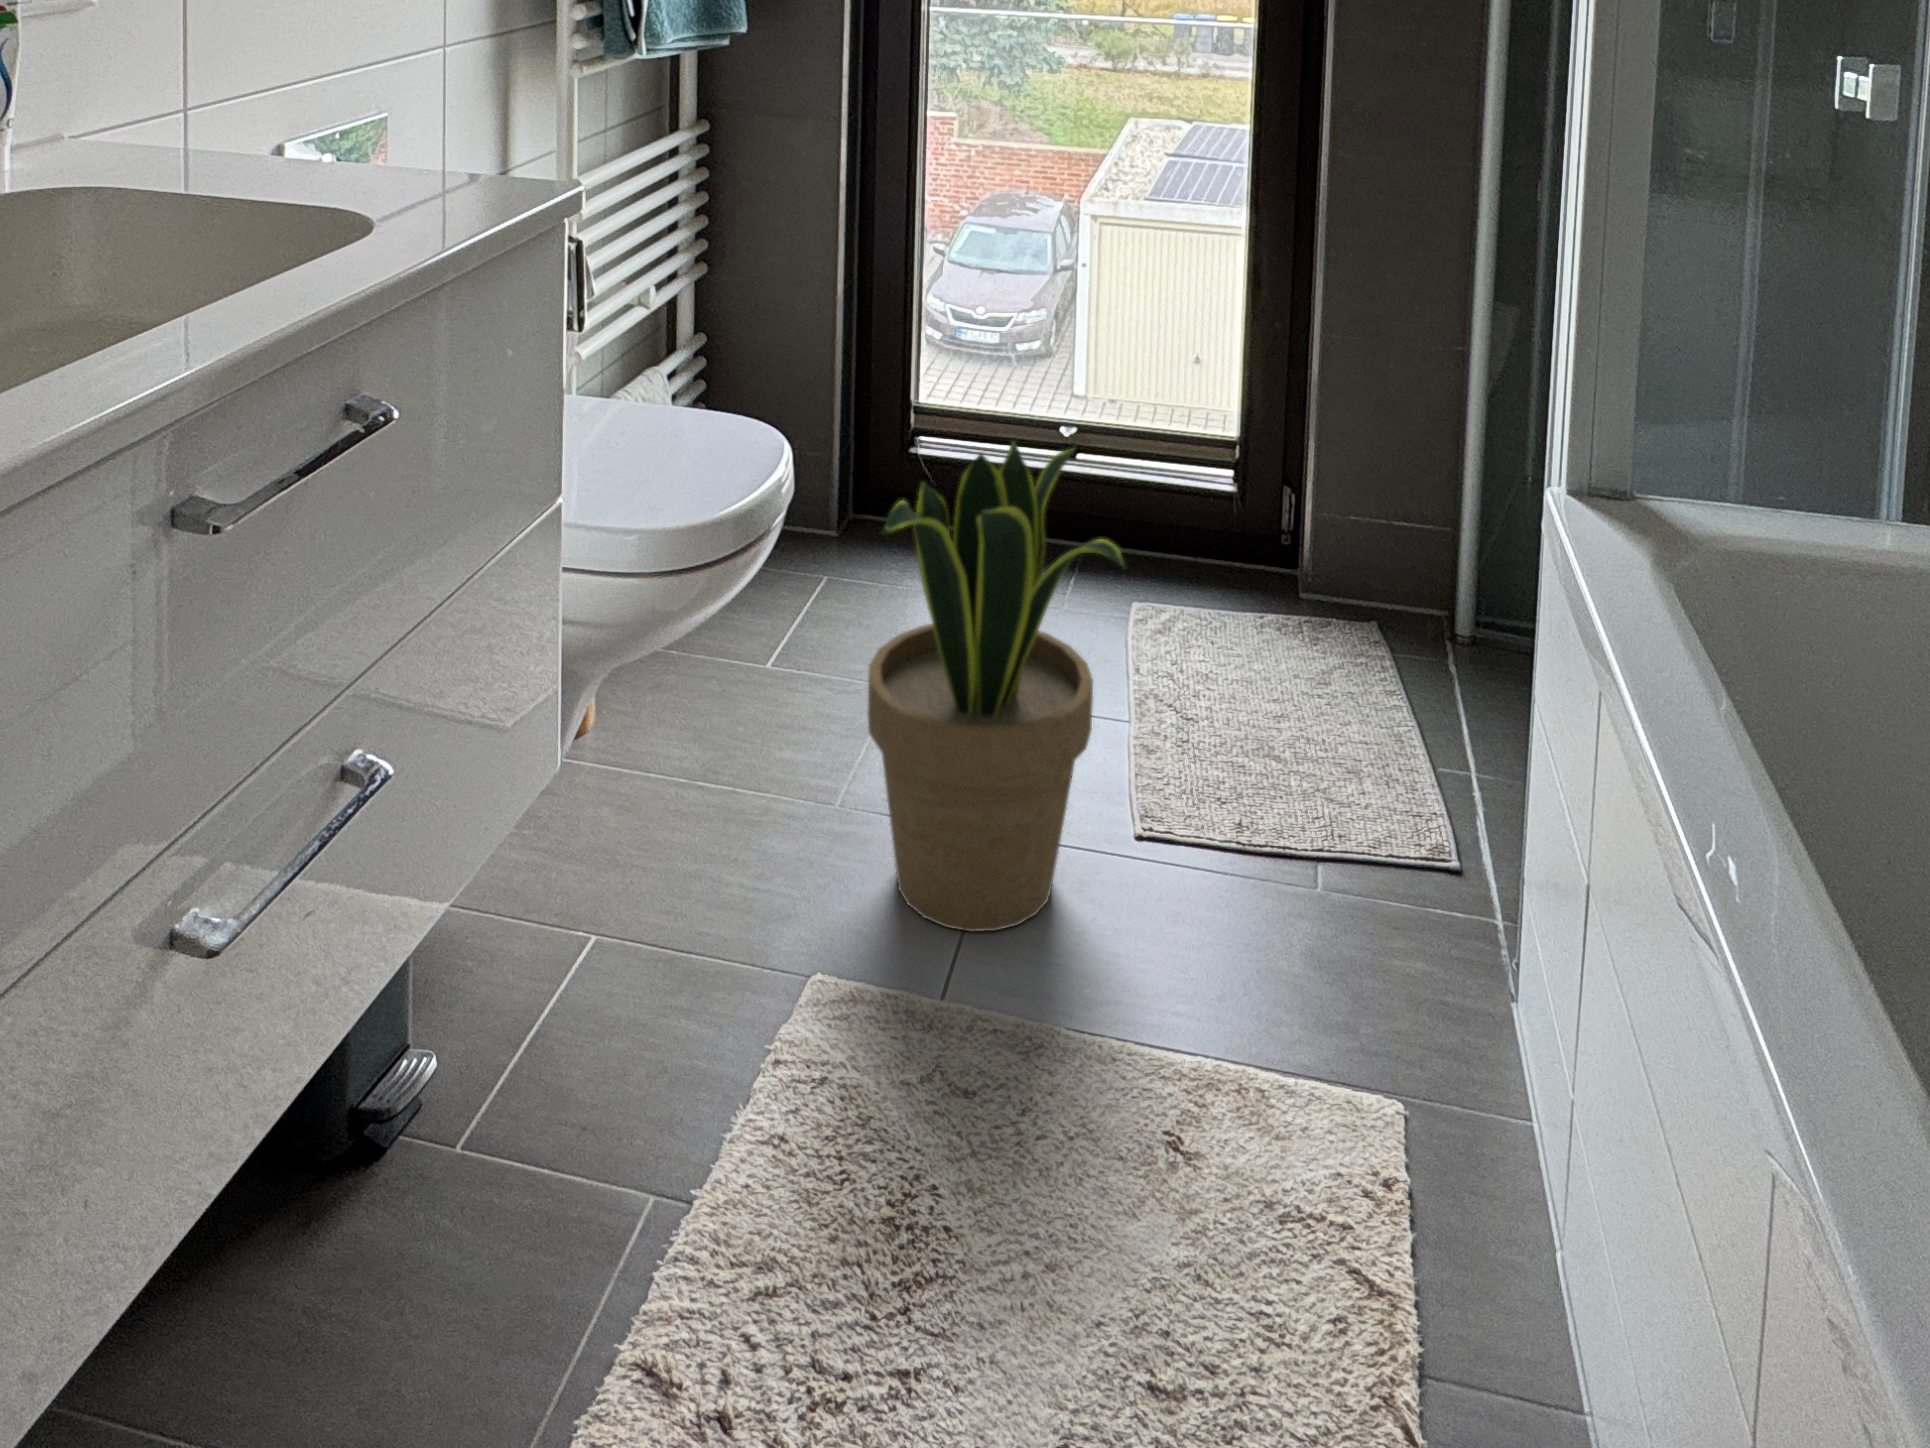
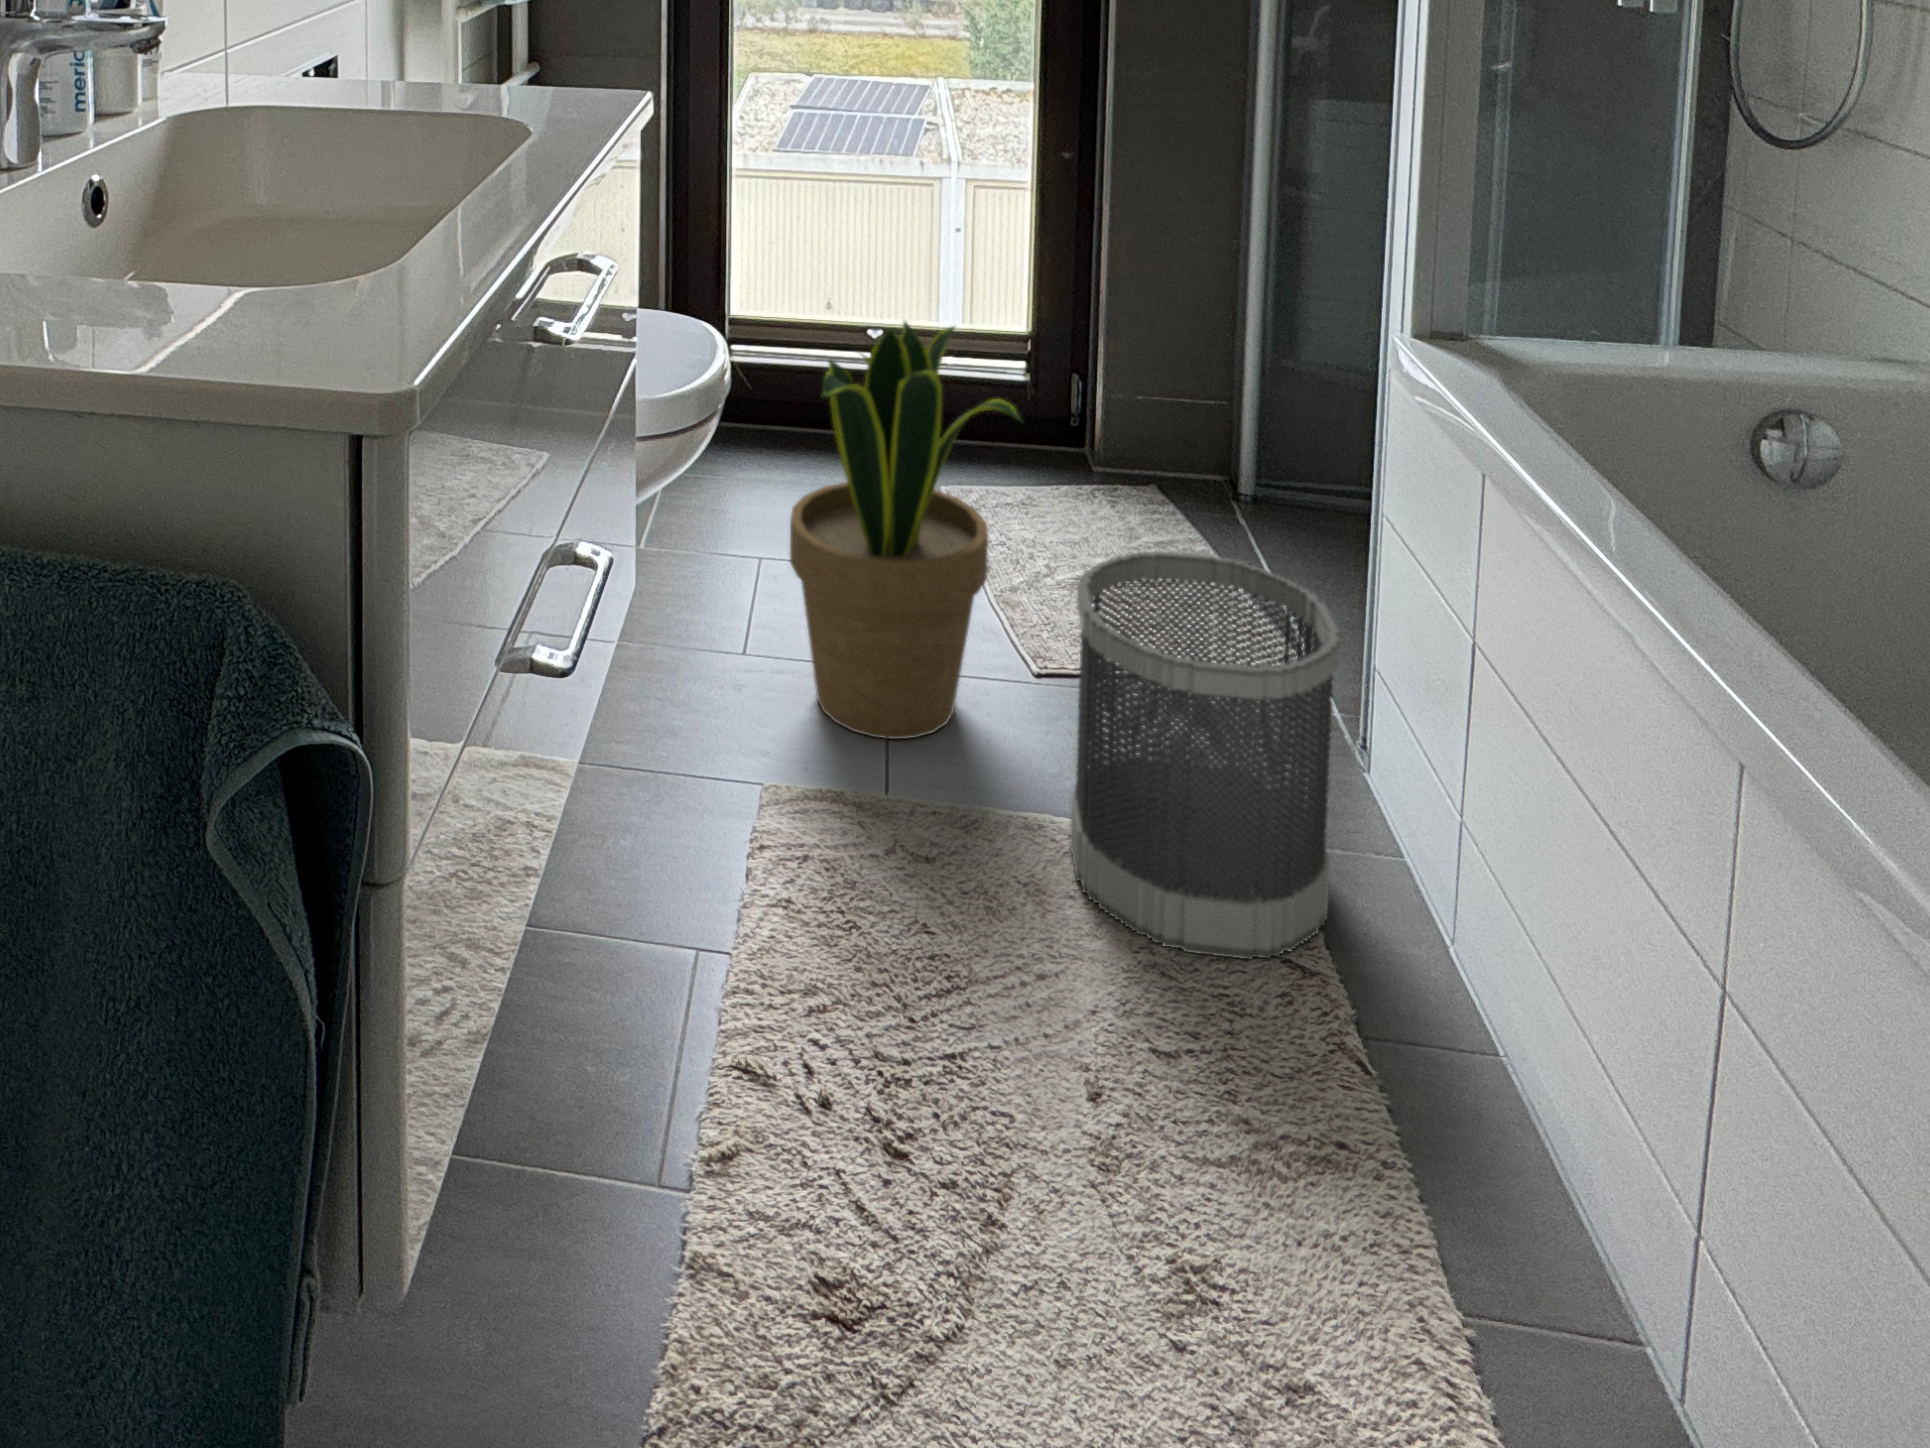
wastebasket: none [1127,735,1437,1261] -> present [1070,551,1340,959]

